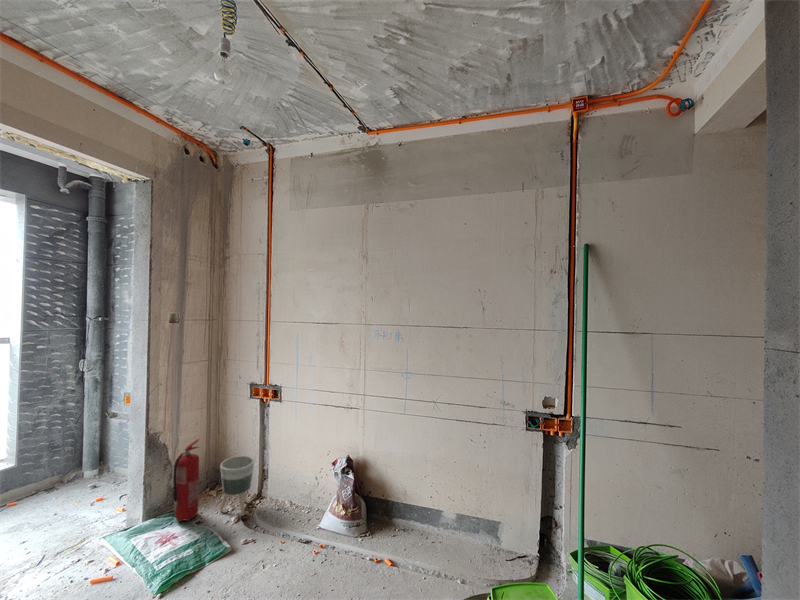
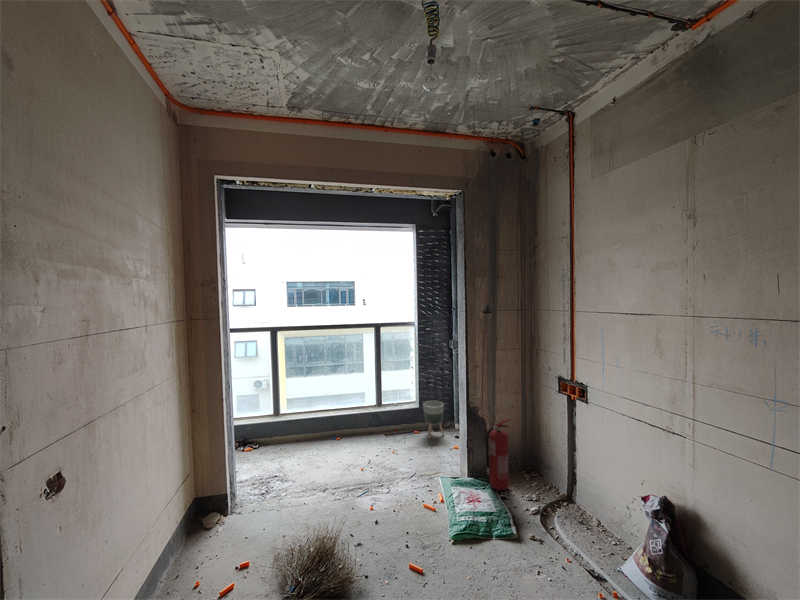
planter: present [220,456,254,516] -> present [423,401,444,438]

